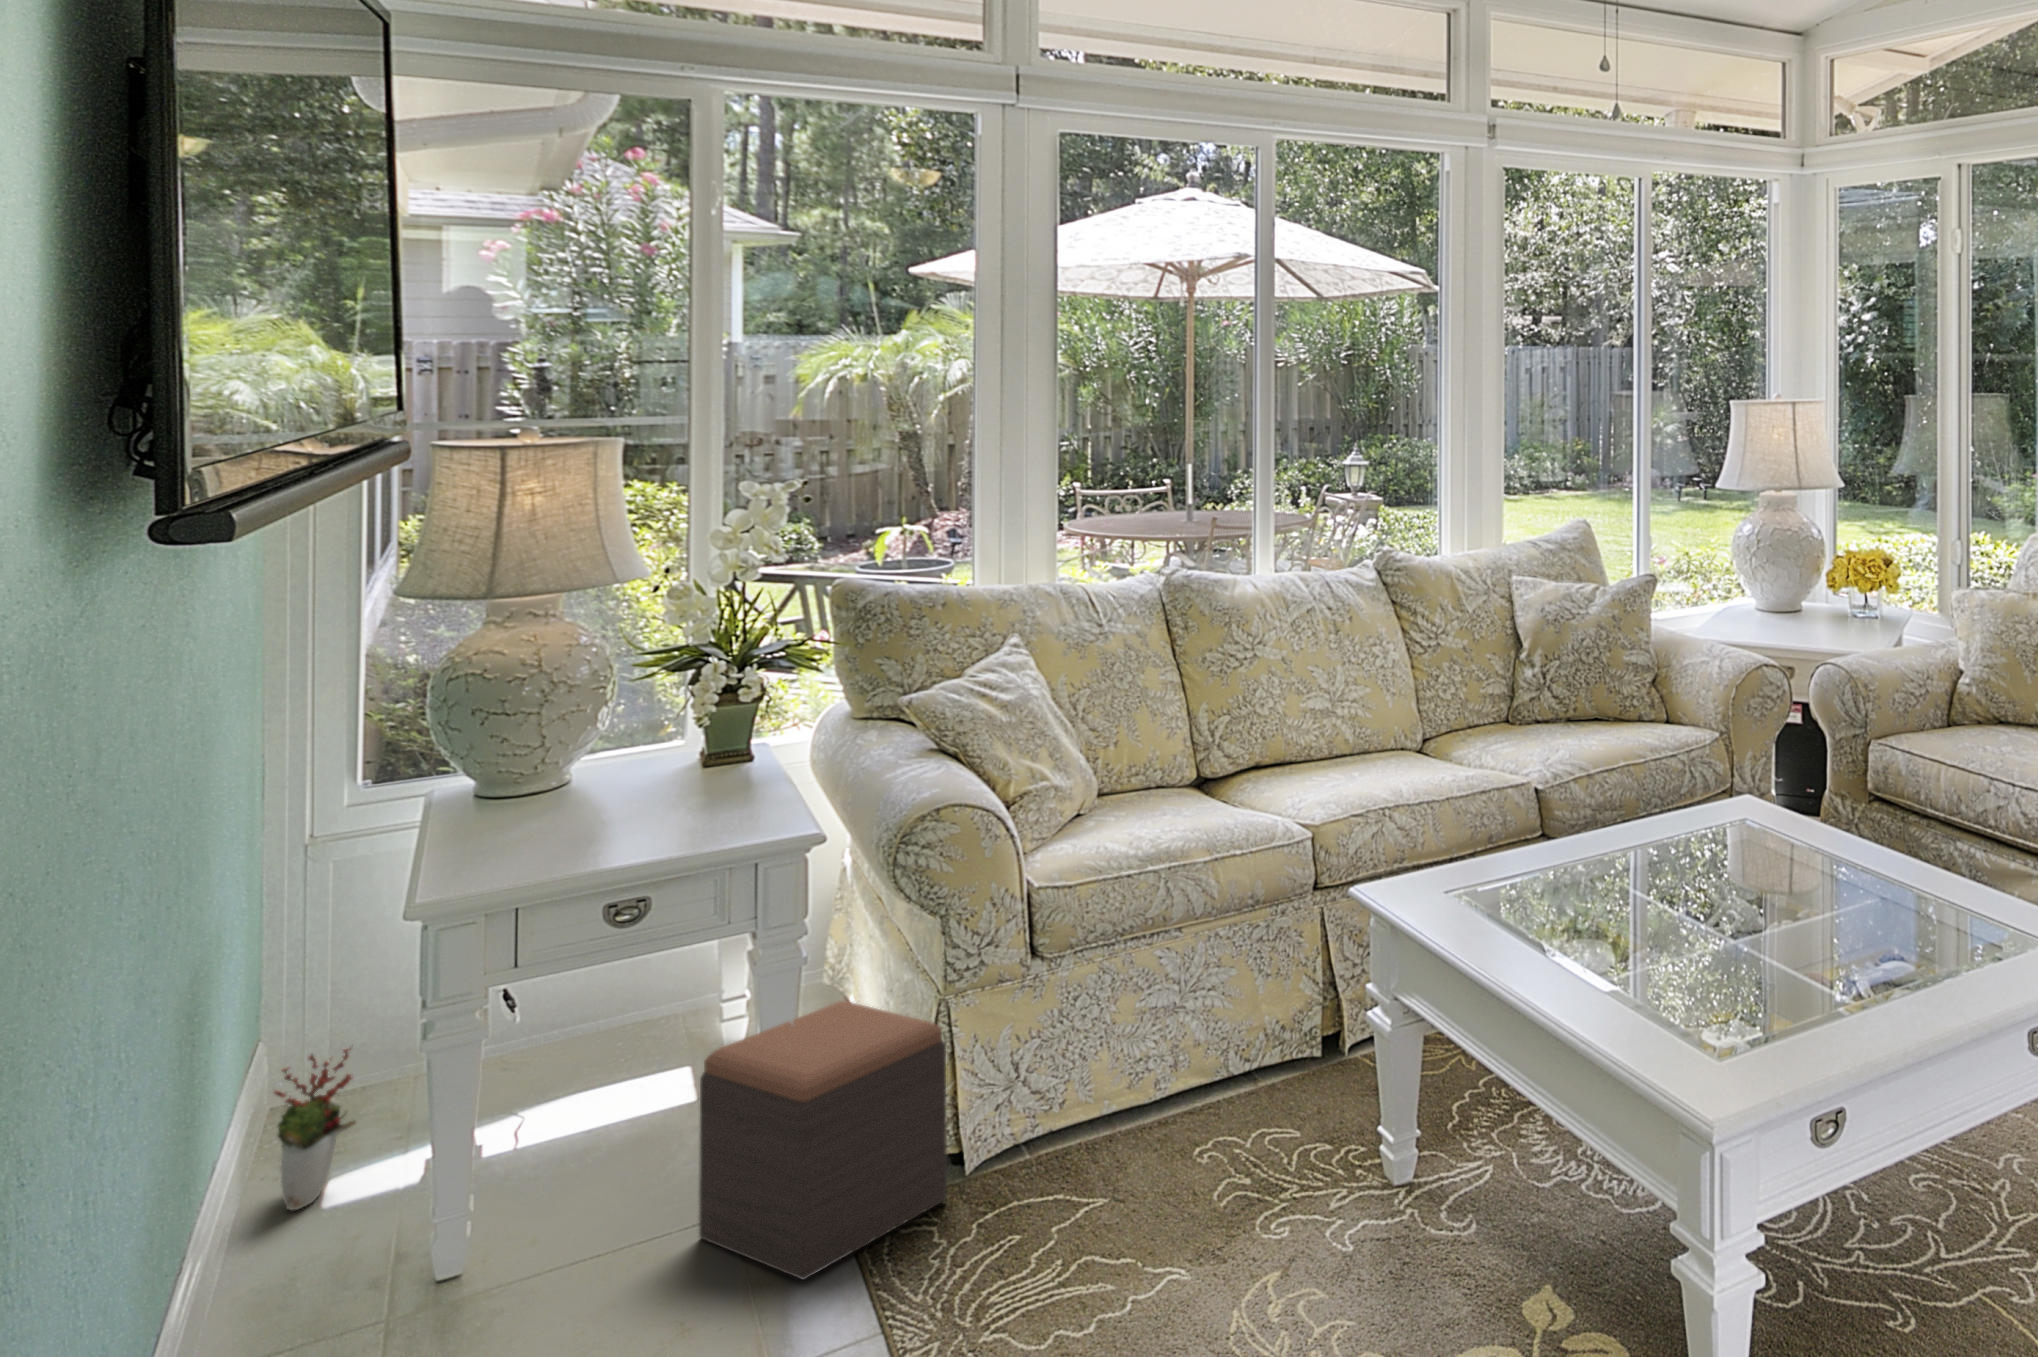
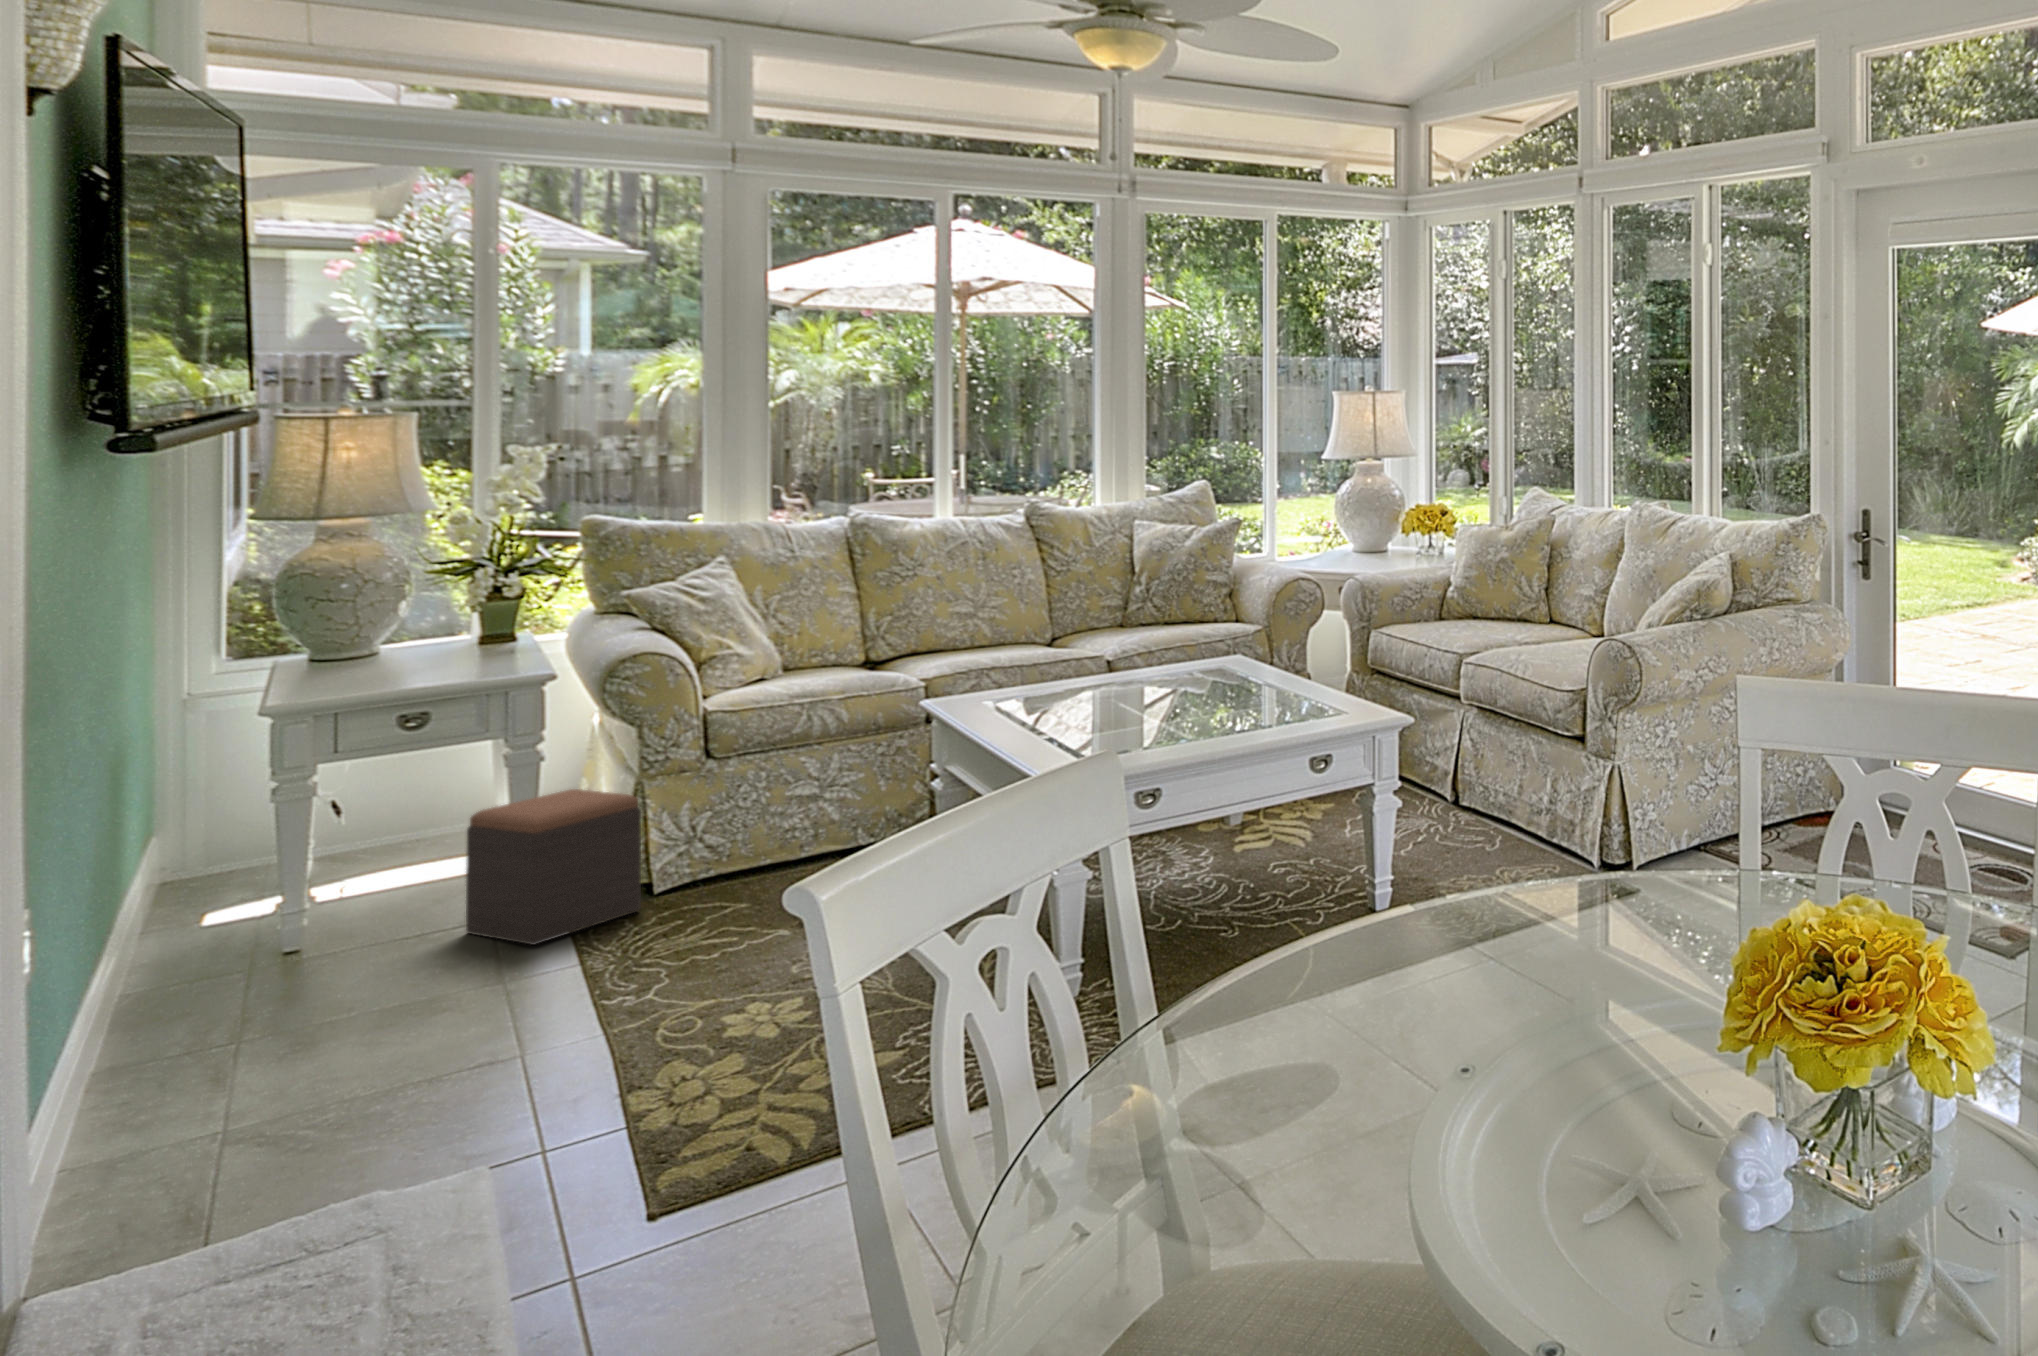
decorative plant: present [274,1049,356,1210] -> none [162,825,223,932]

